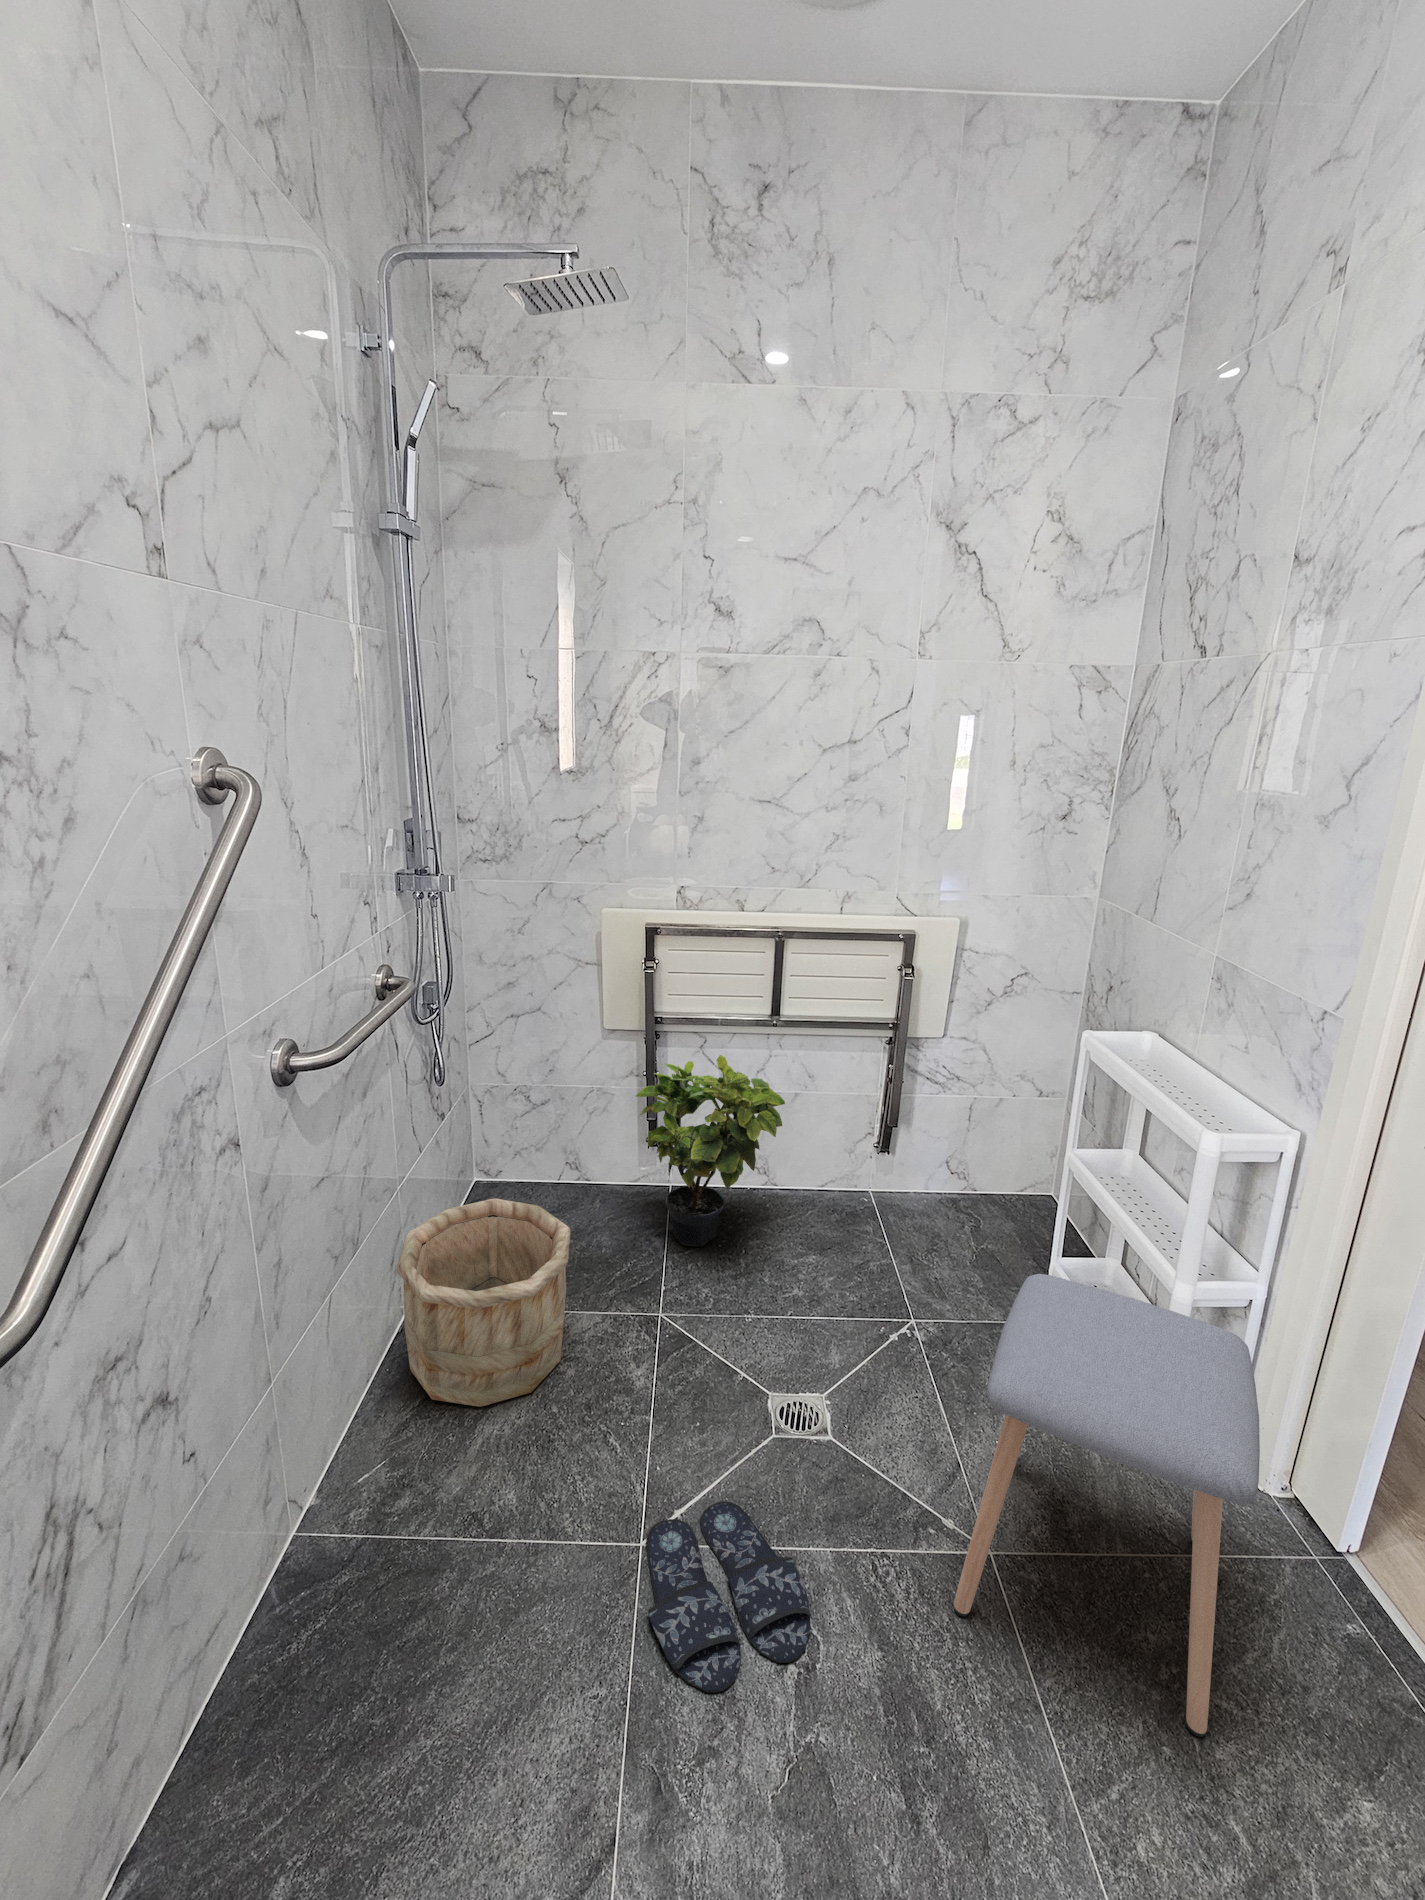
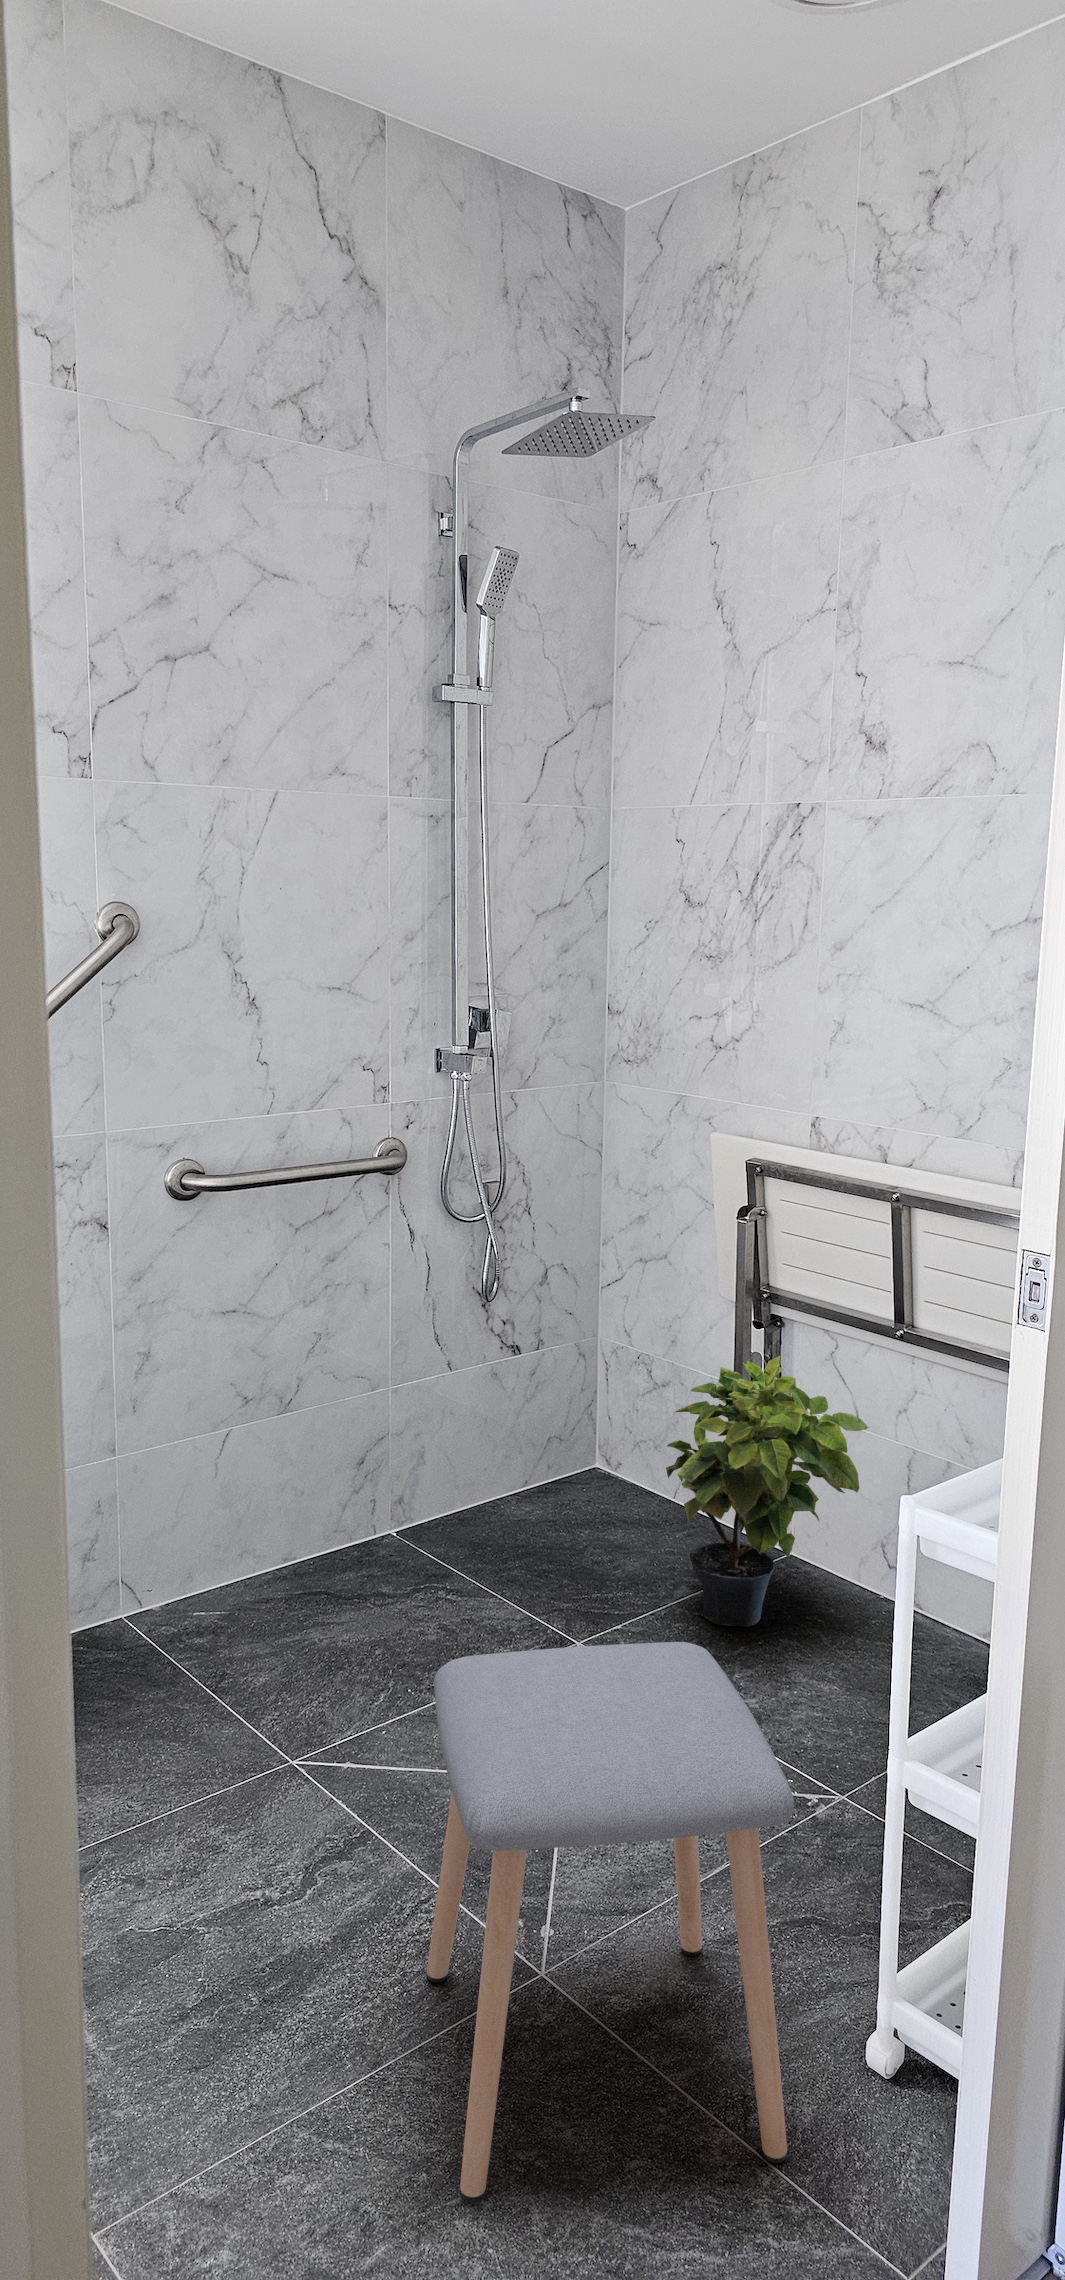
wooden bucket: present [397,1198,571,1407] -> none [297,1430,490,1637]
slippers: present [646,1501,810,1693] -> none [190,1761,394,1893]

